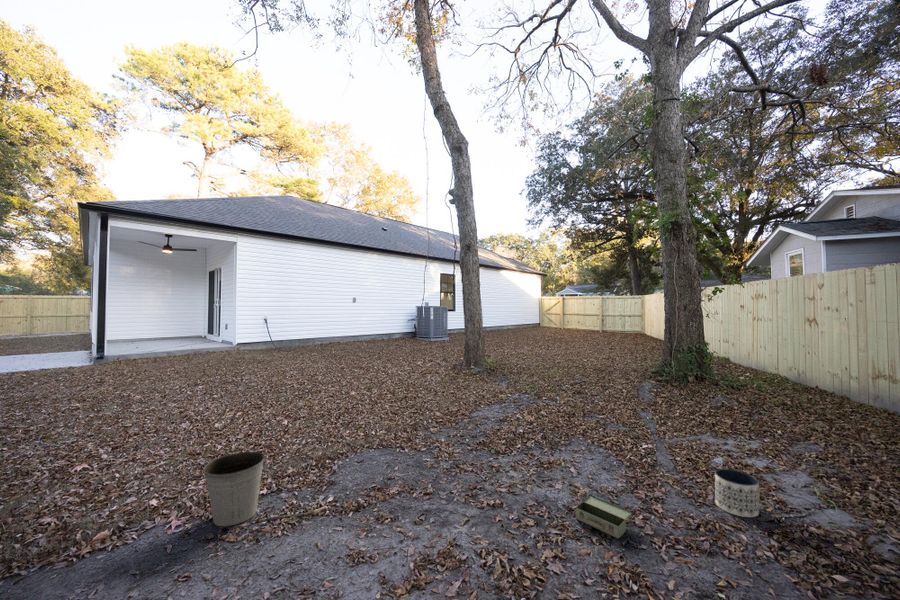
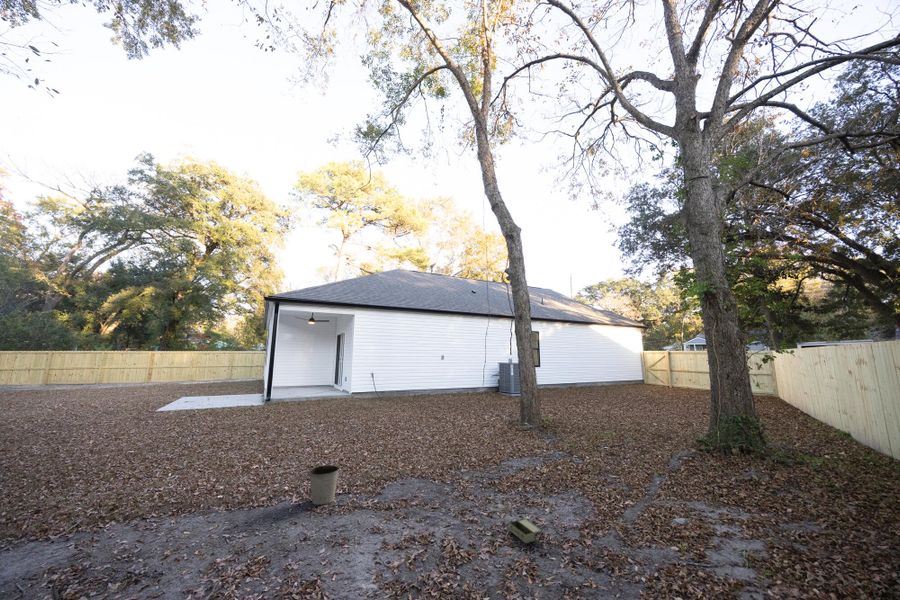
planter: present [715,469,759,517] -> none [617,513,646,549]

